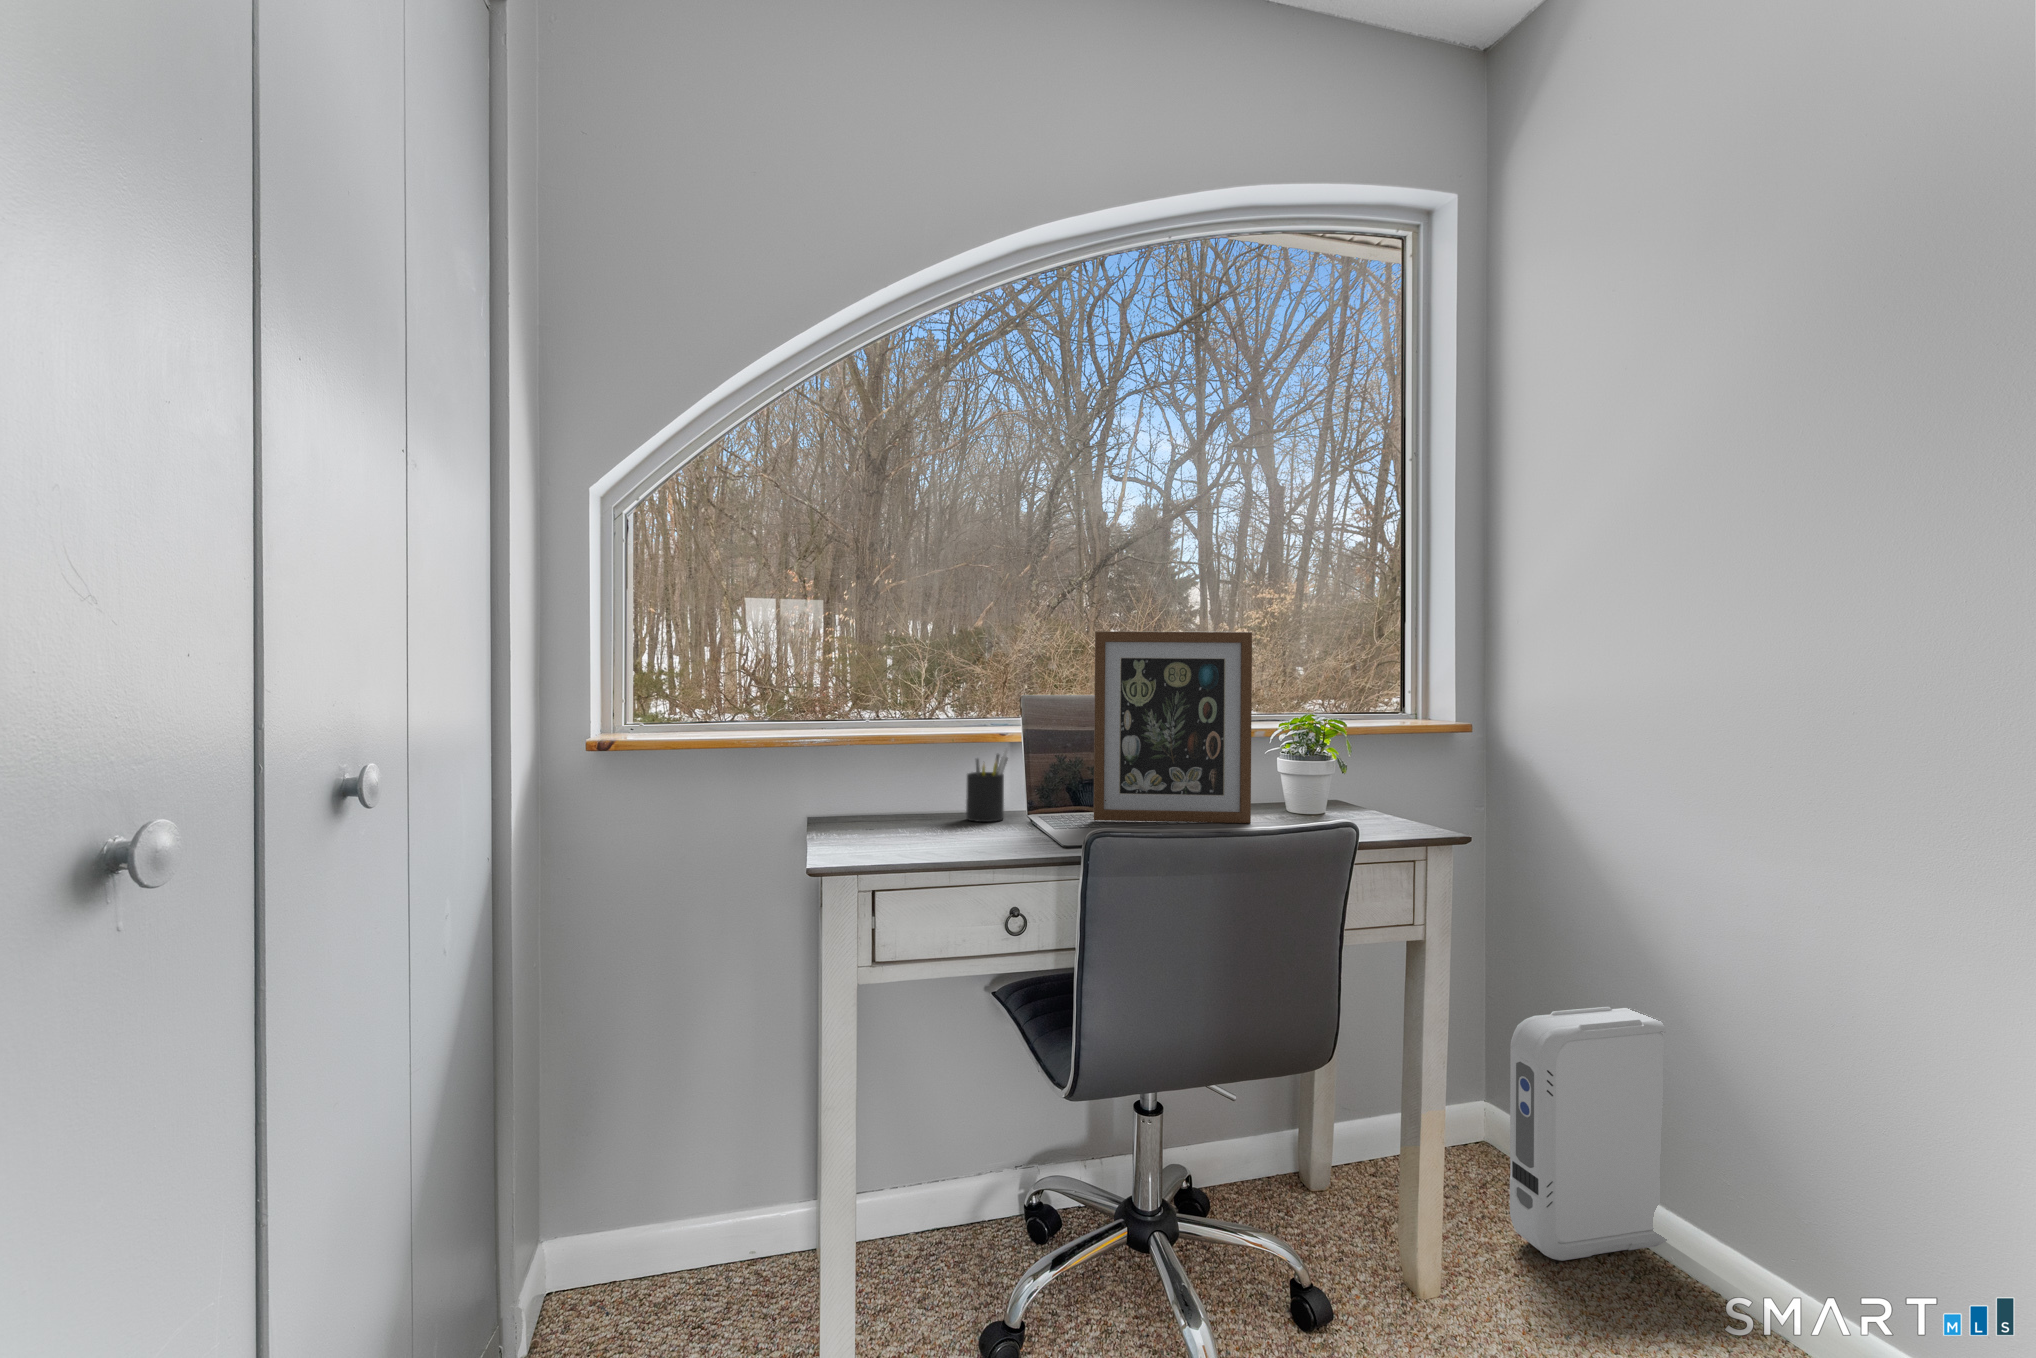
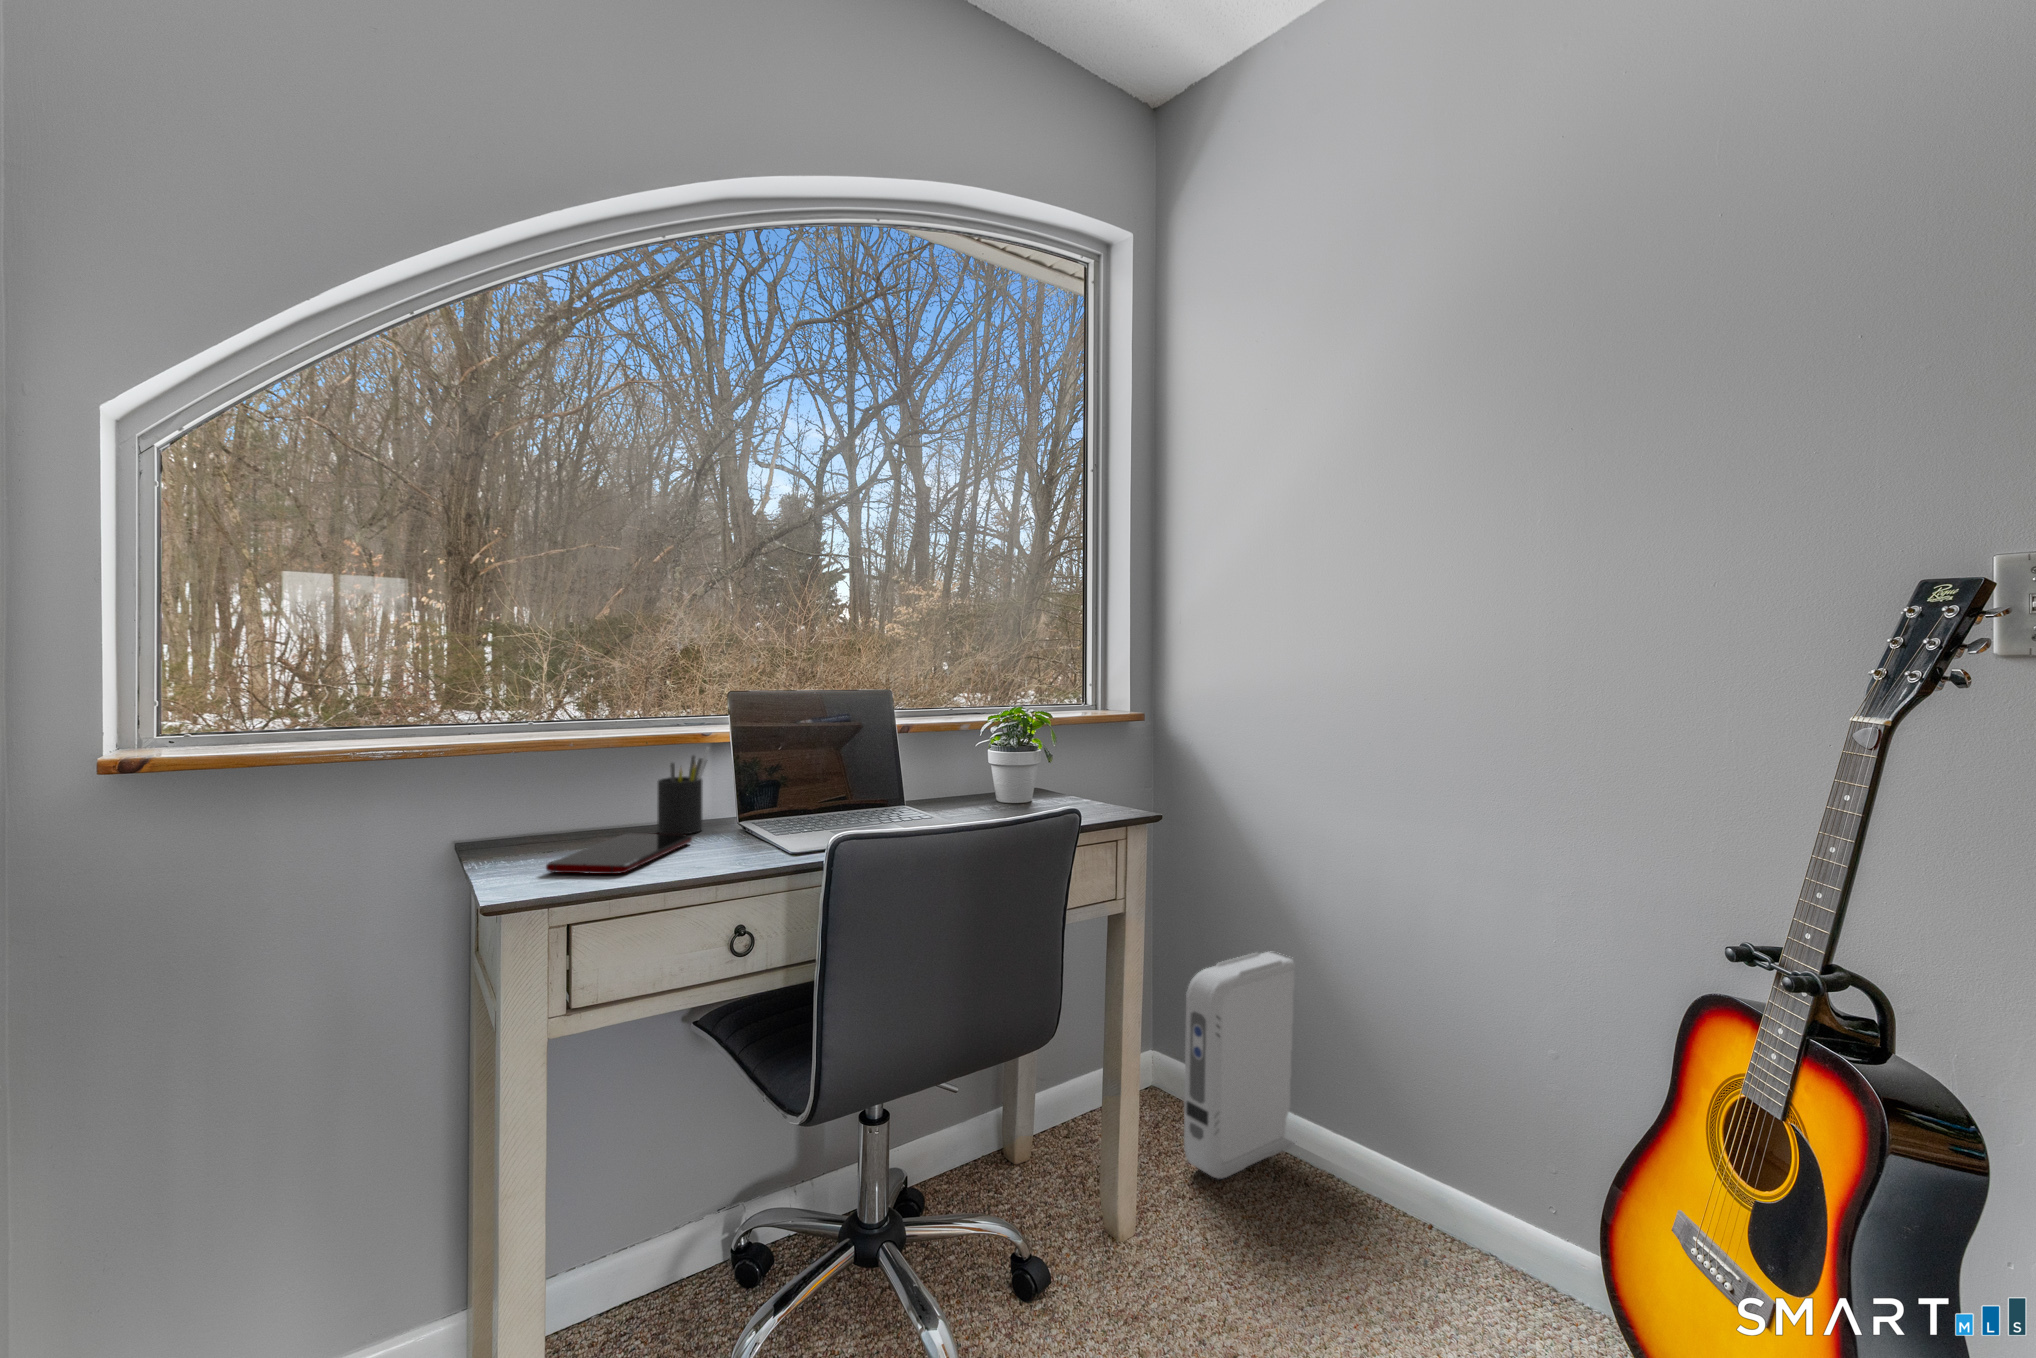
picture frame: present [1094,631,1252,823] -> none [806,618,970,823]
smartphone: none [862,817,988,847] -> present [546,833,692,874]

